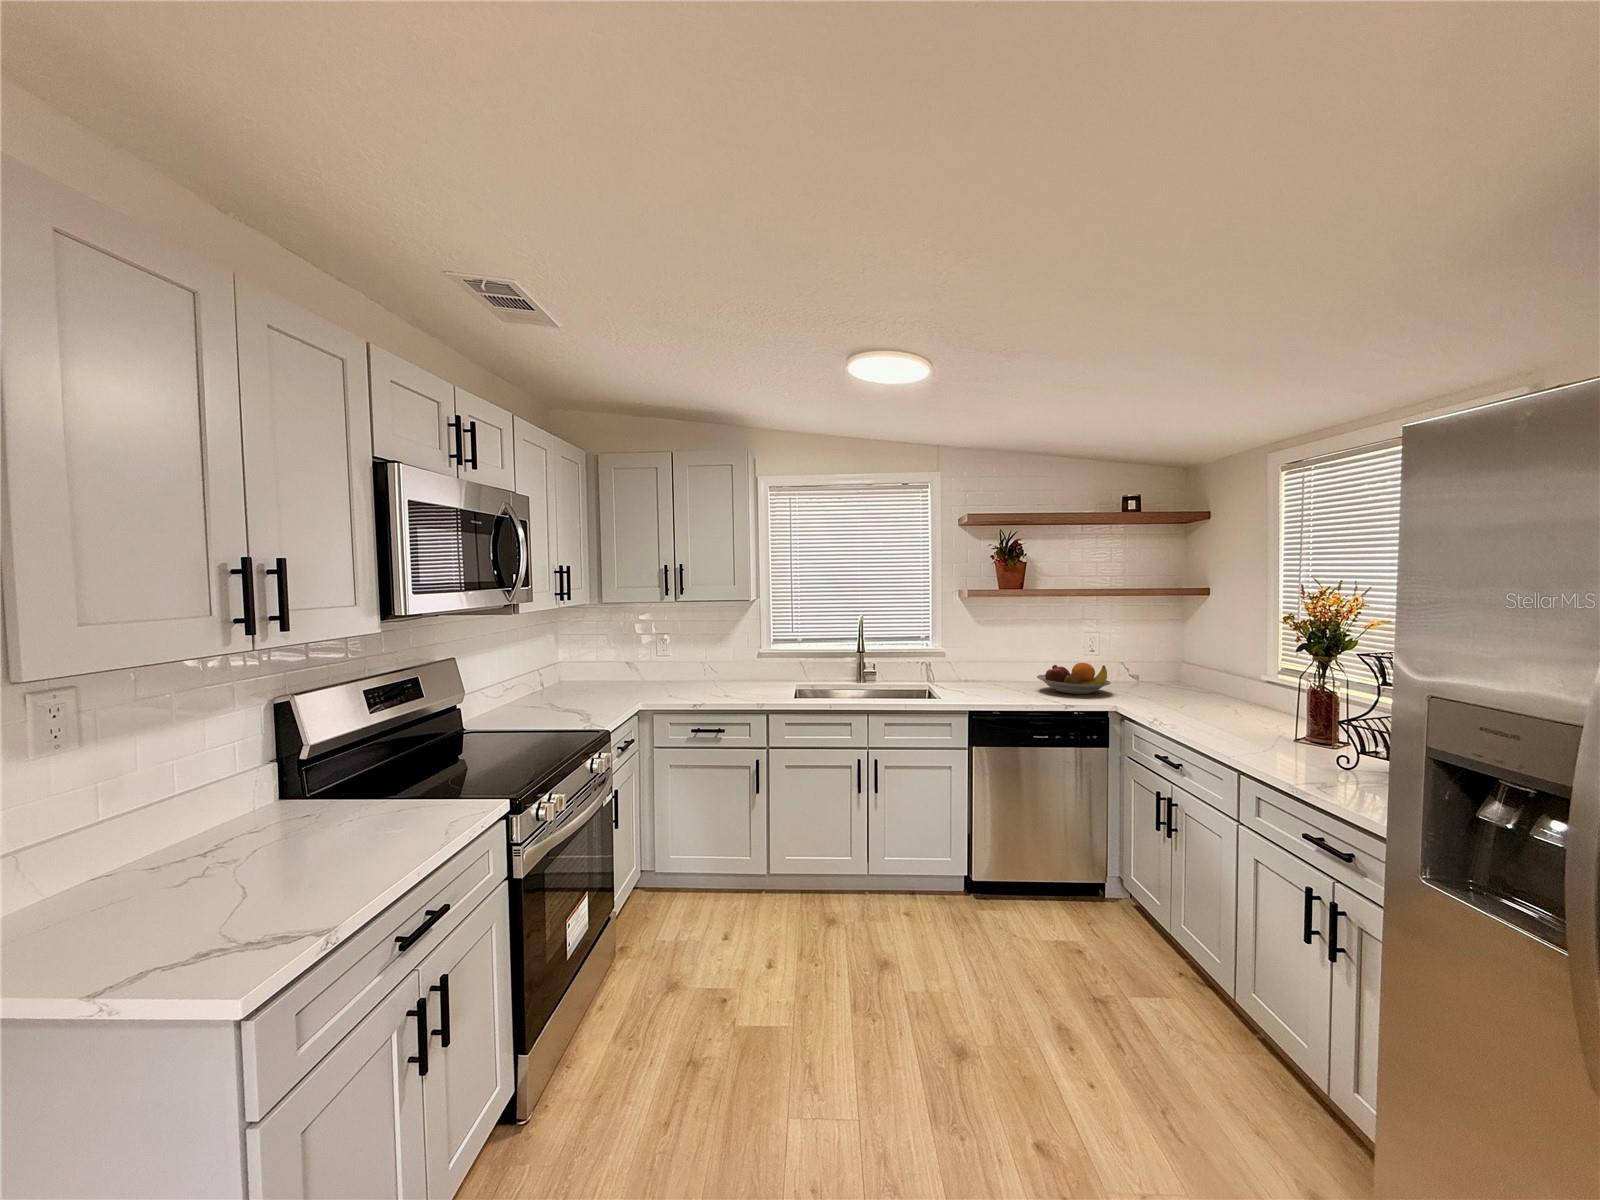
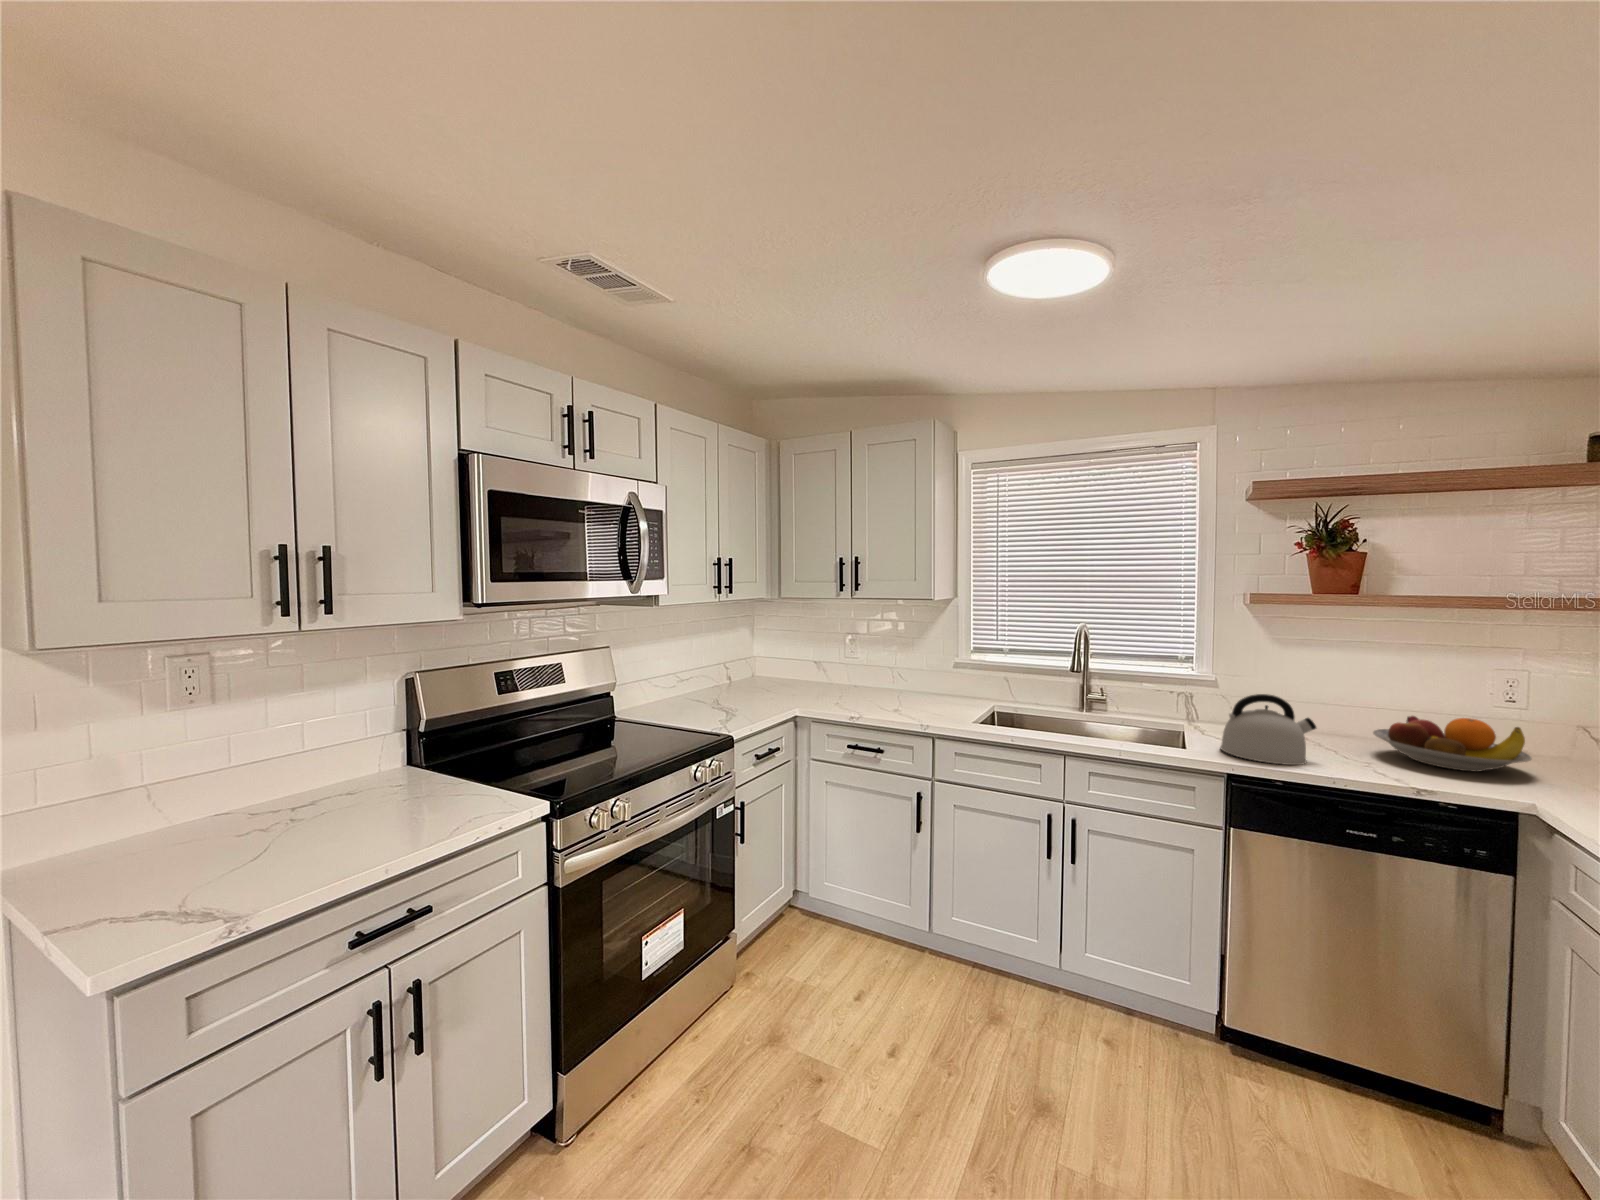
kettle: none [960,657,1013,701] -> present [1220,694,1316,765]

